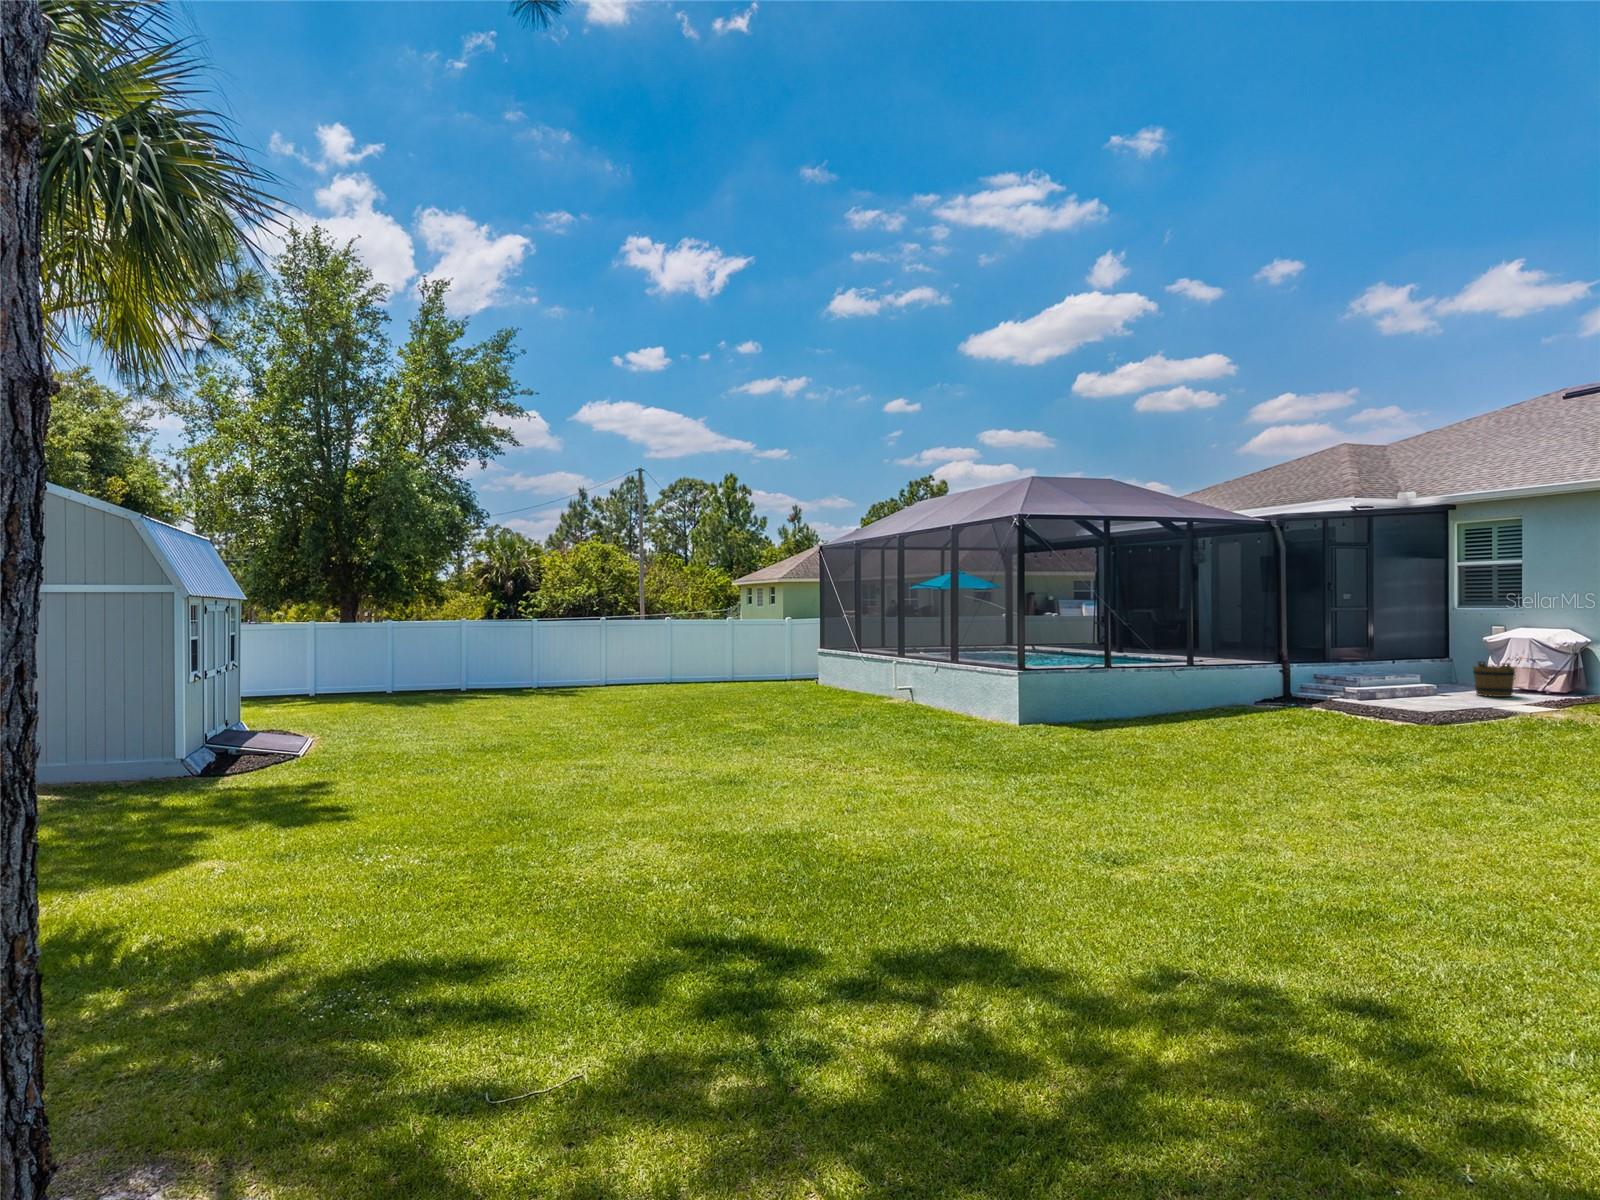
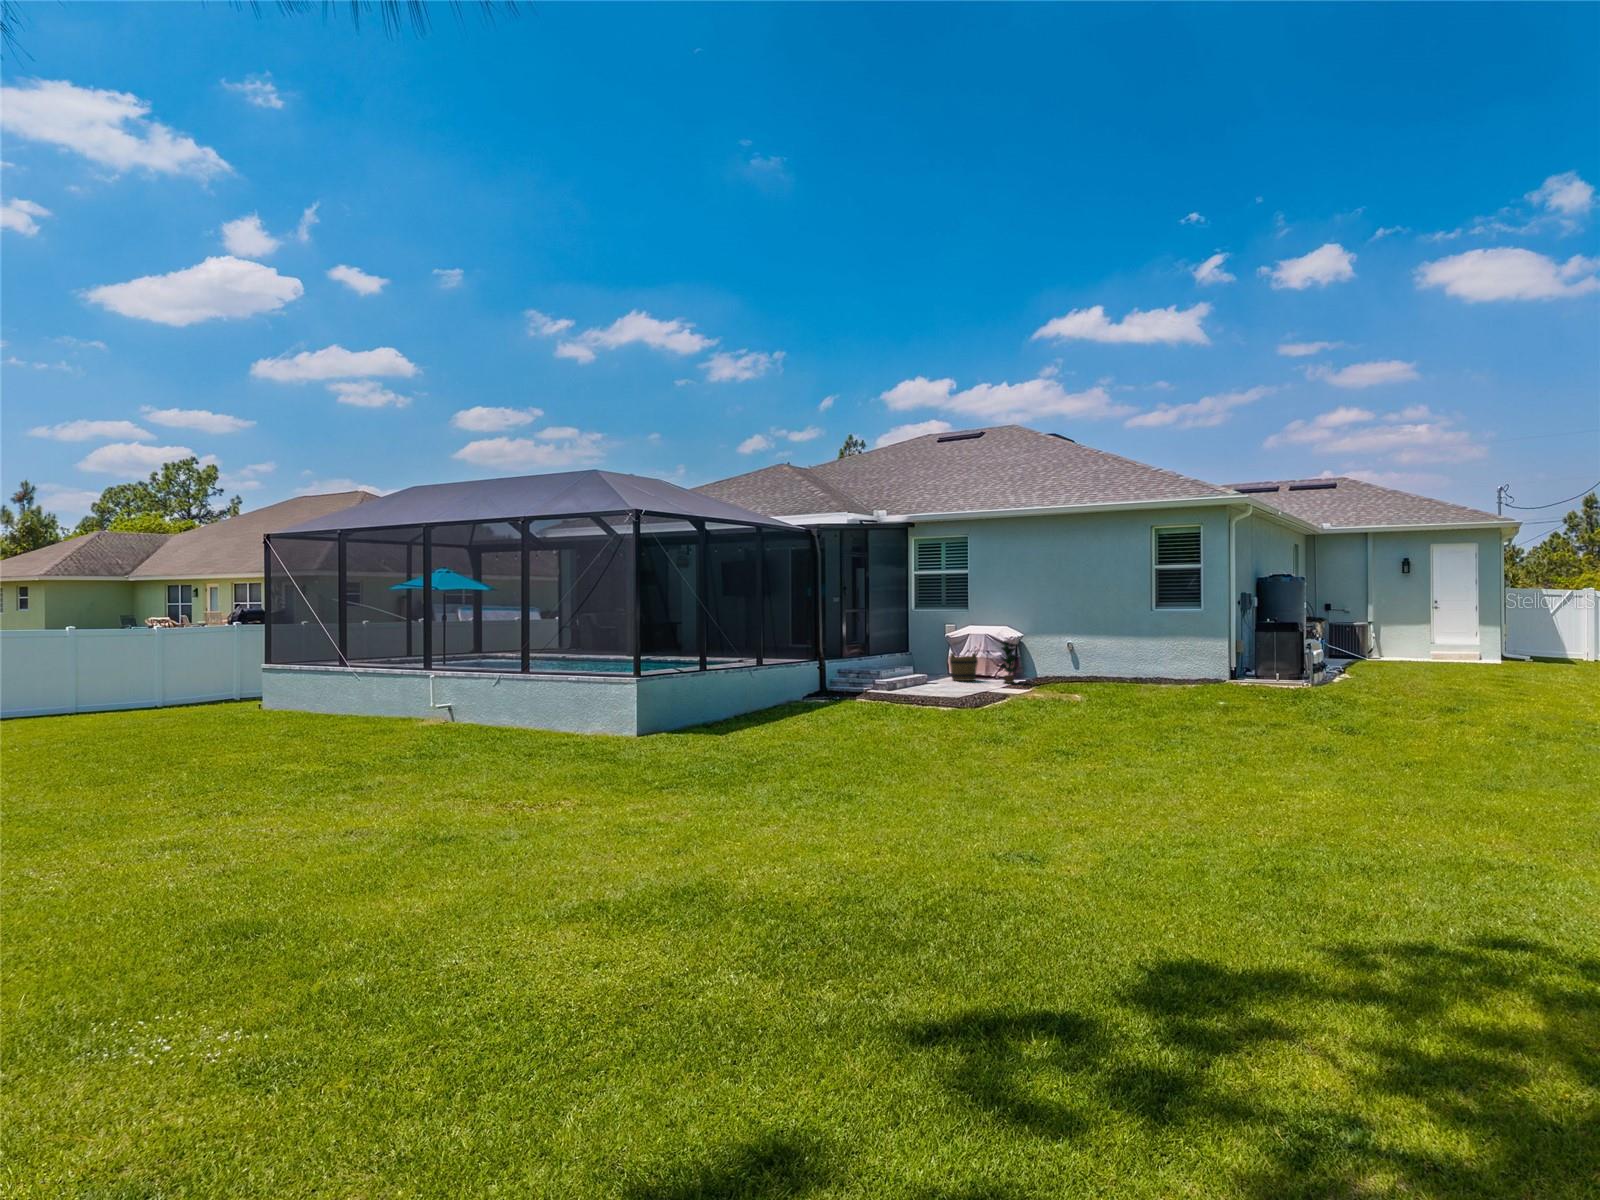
potted plant: none [1534,650,1580,704] -> present [998,642,1018,683]

